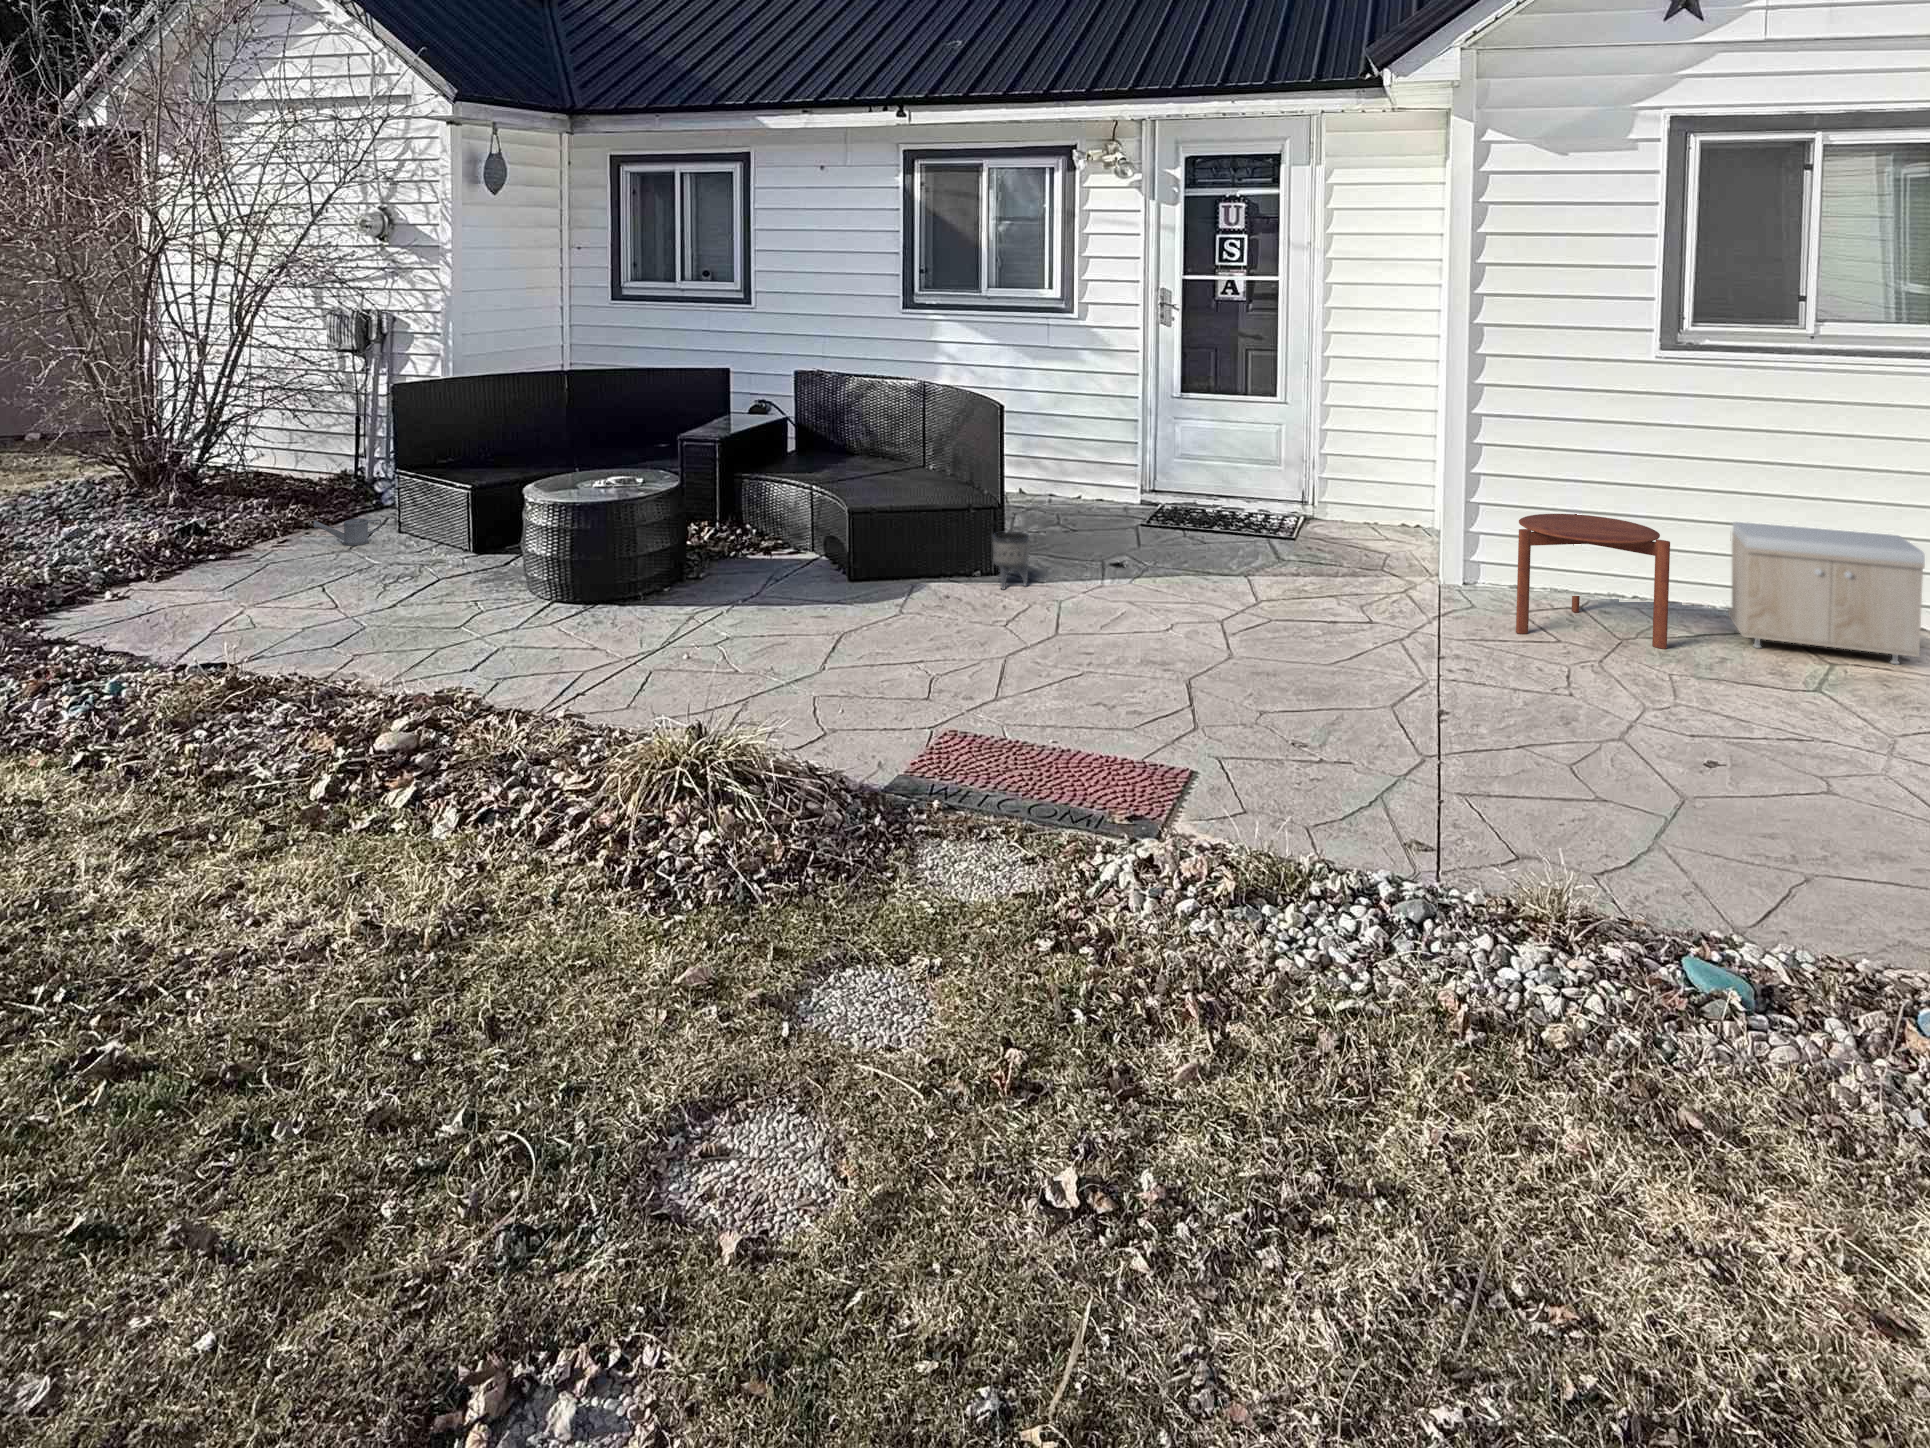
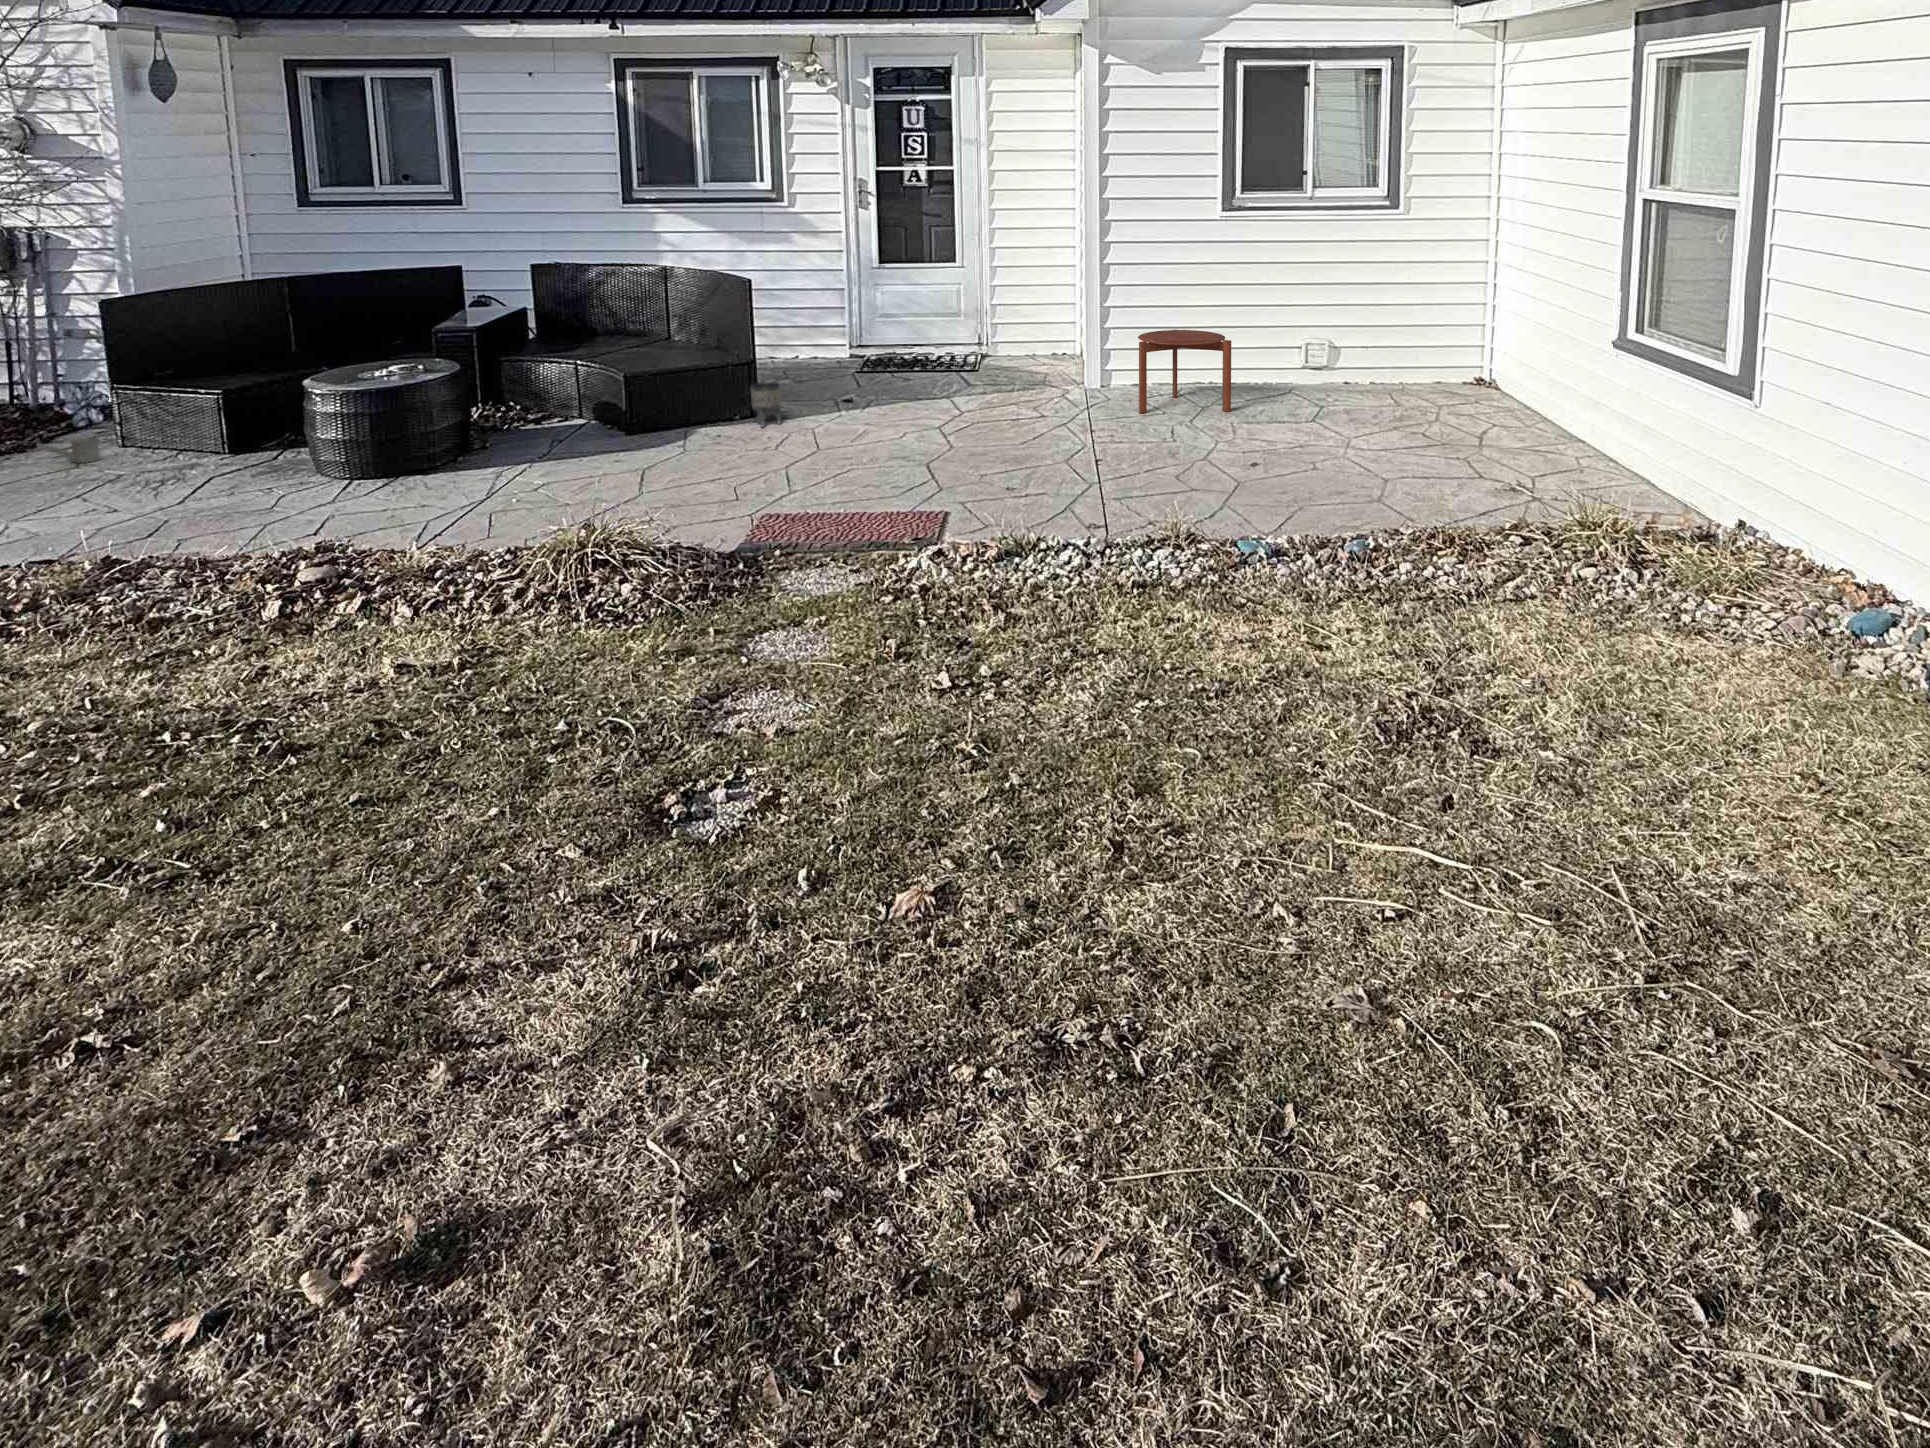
storage bench: present [1728,522,1925,664] -> none [1267,325,1372,405]

